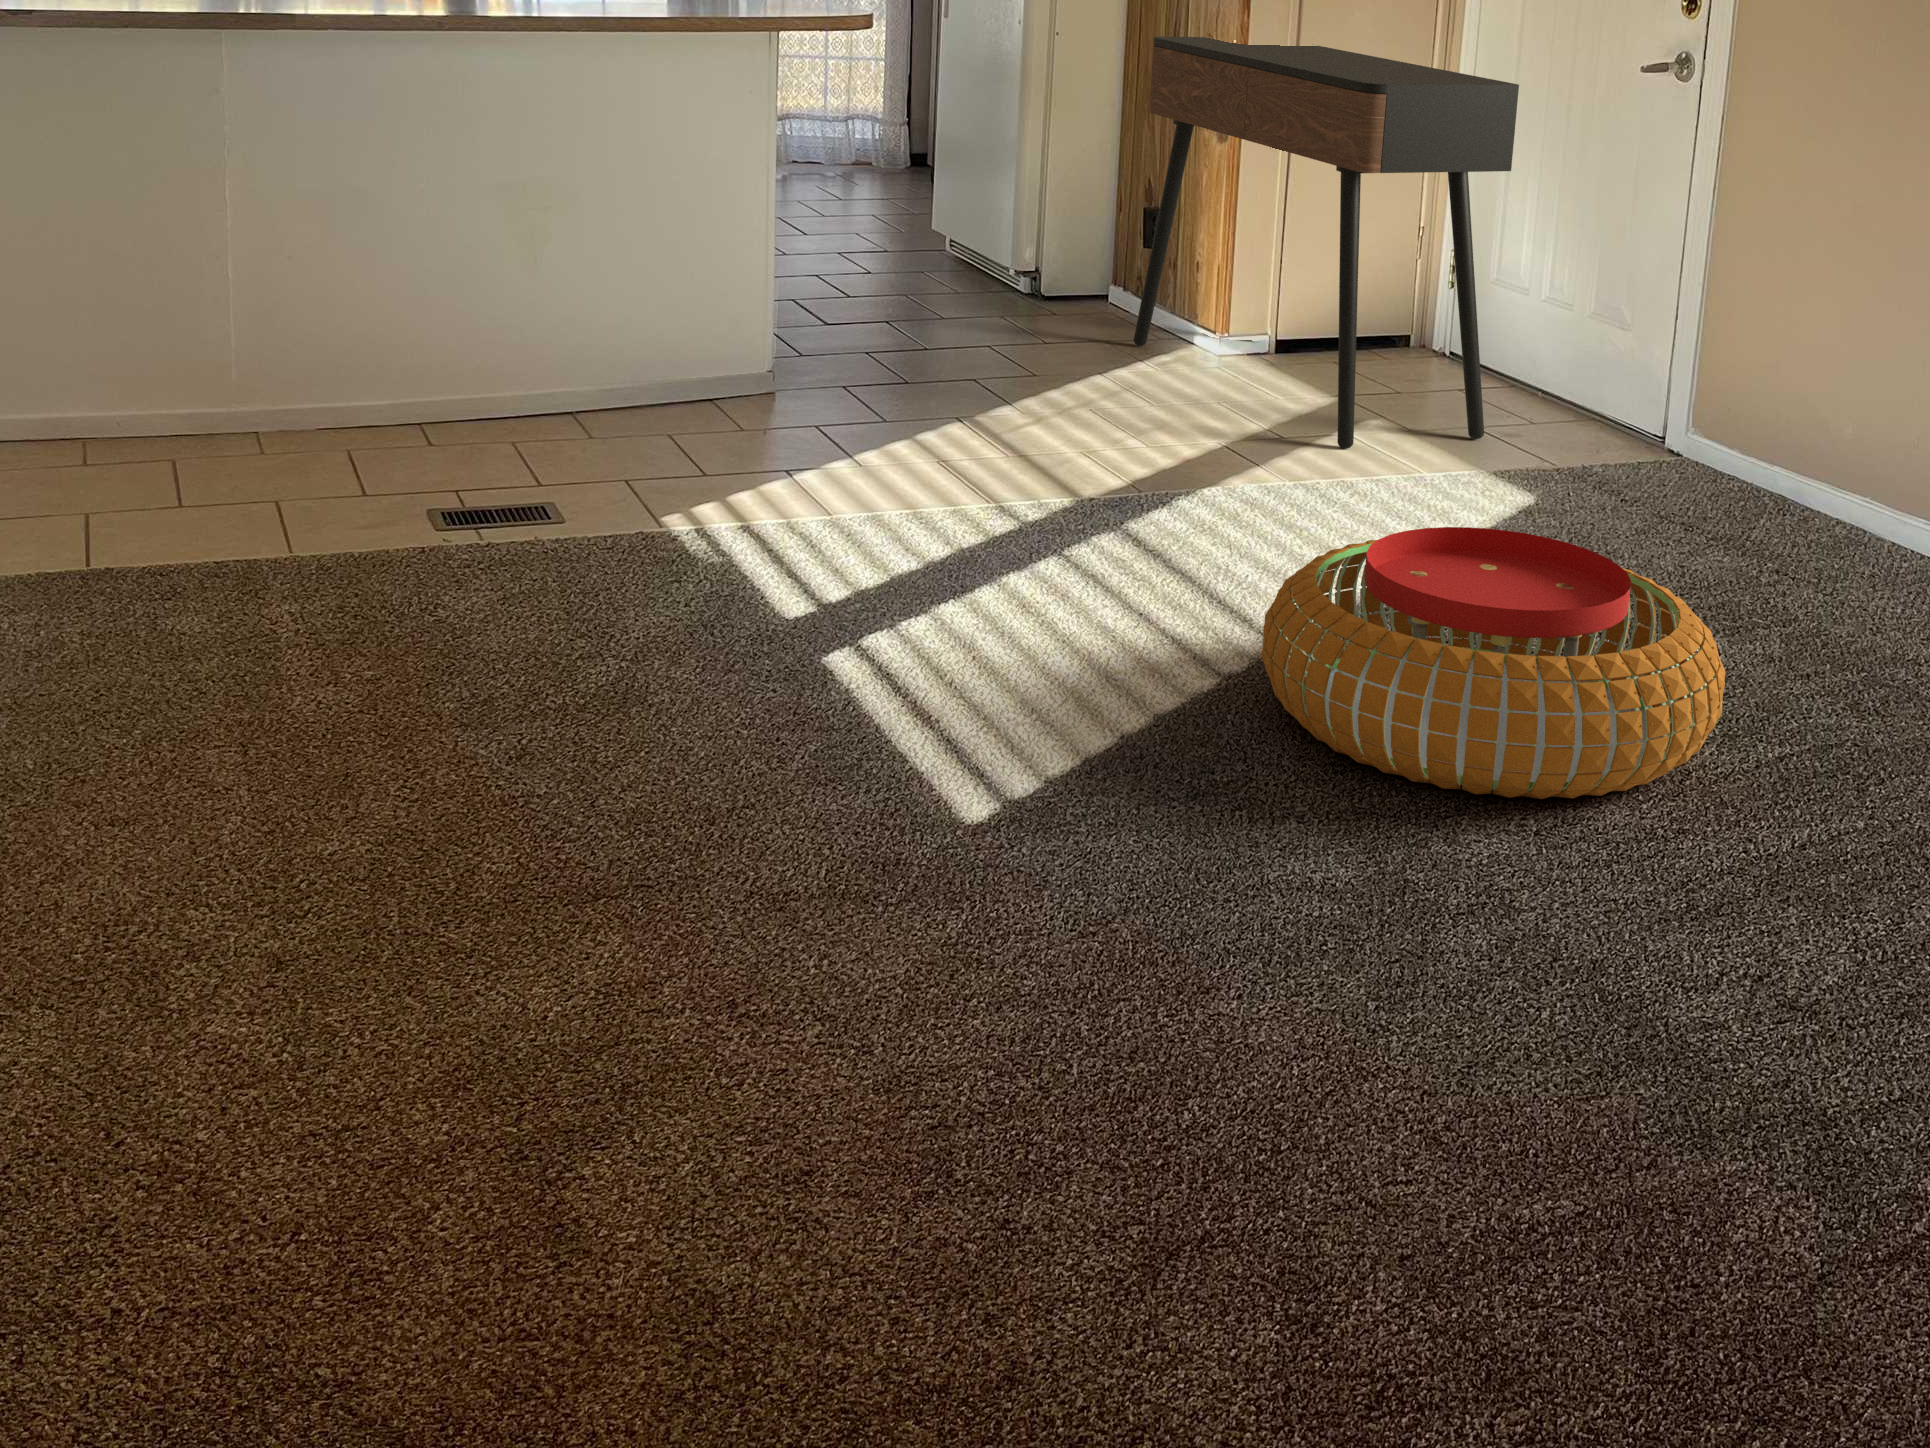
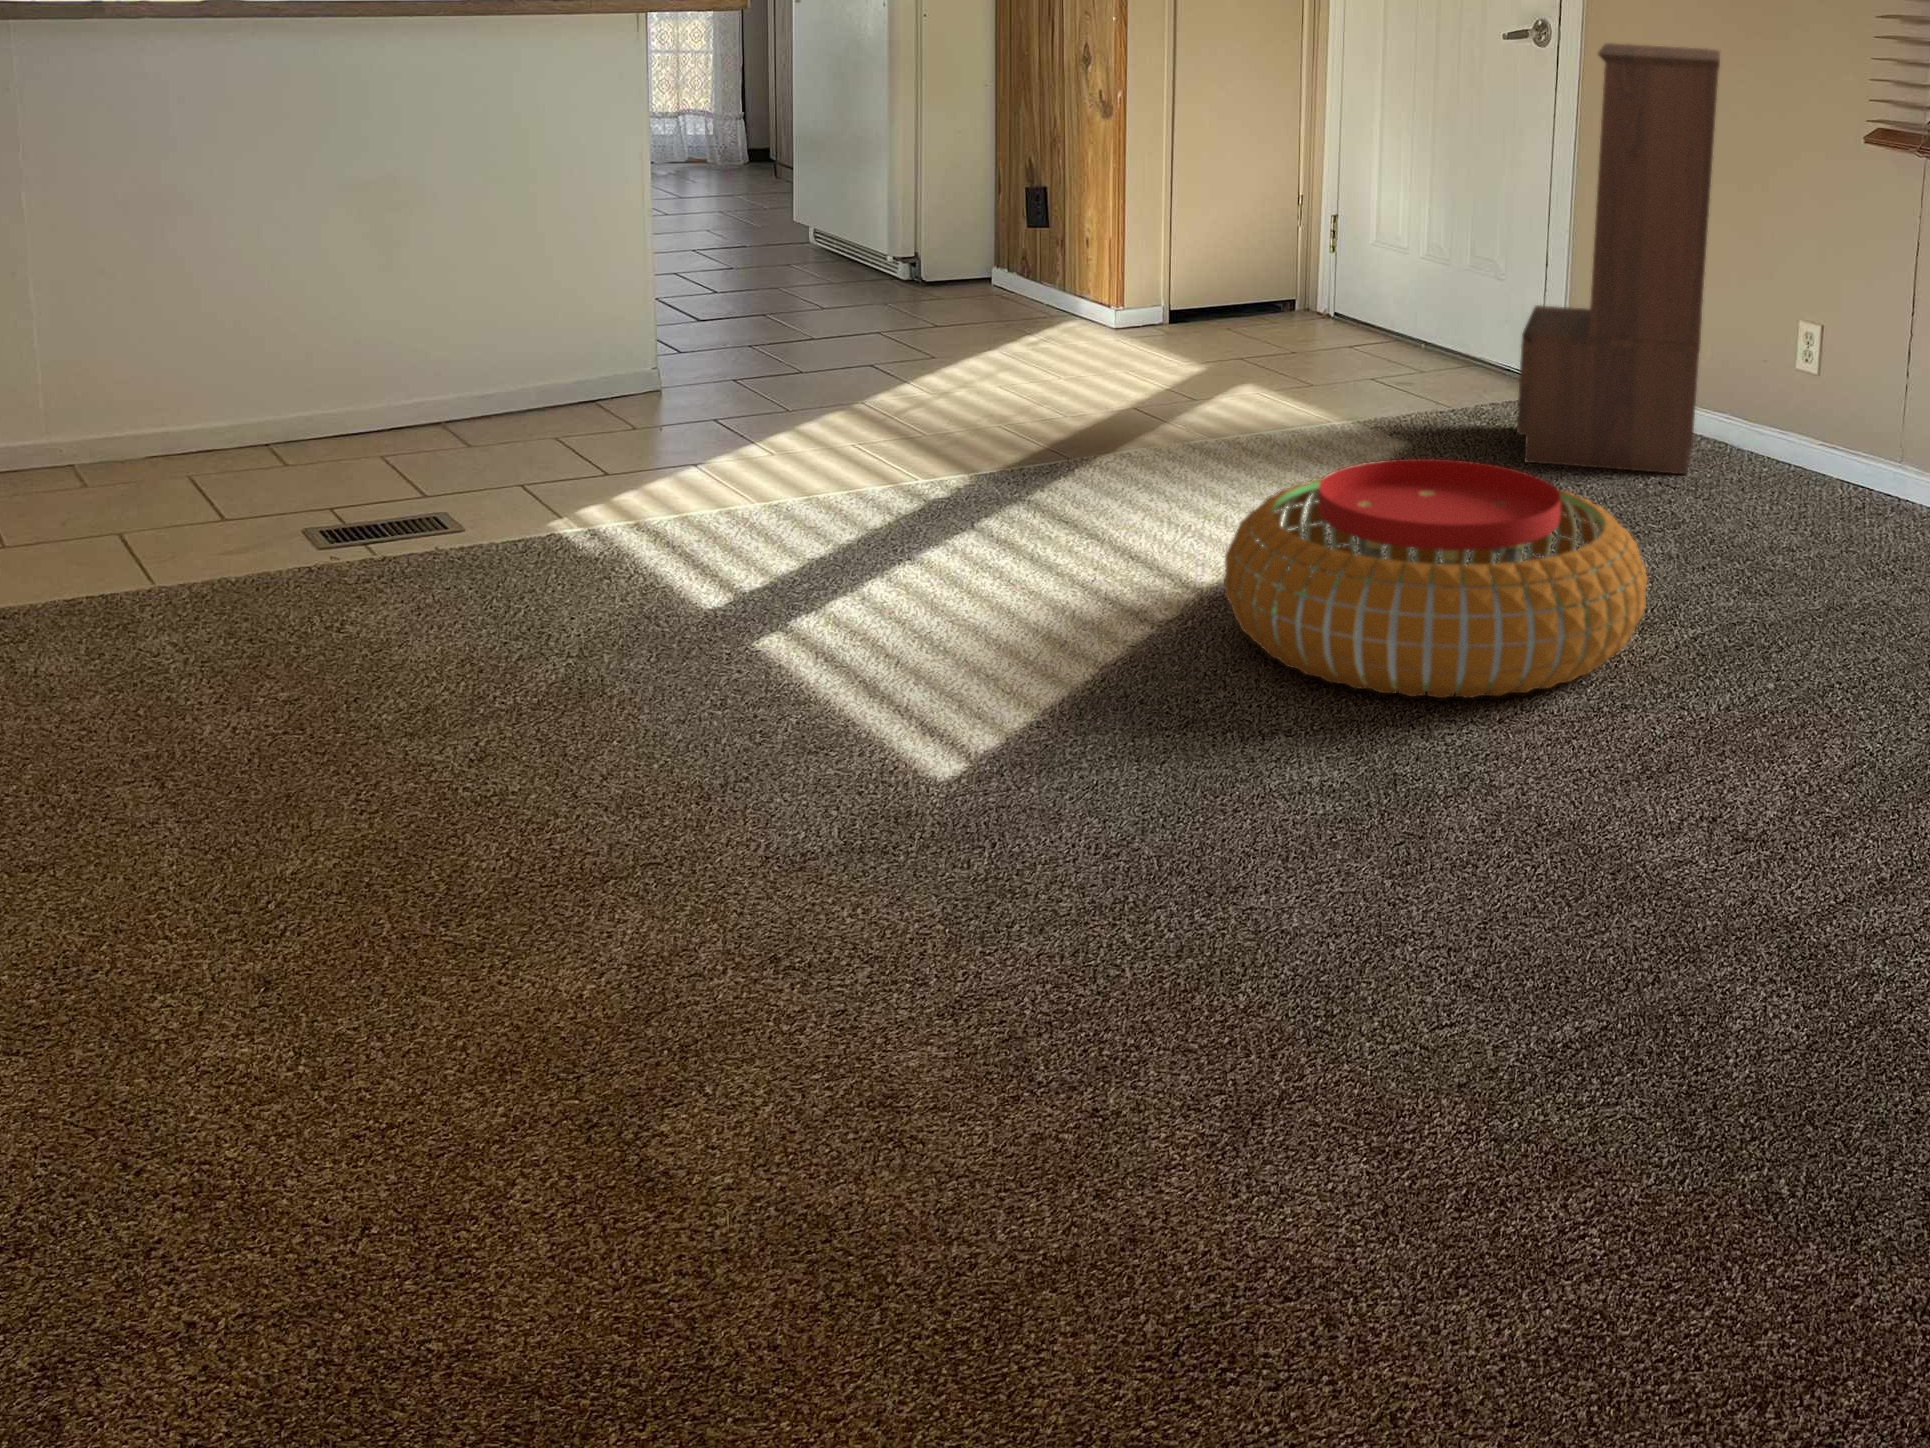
console table: present [1134,37,1519,448] -> none [1024,17,1397,408]
bookshelf: none [1618,82,1877,559] -> present [1517,43,1720,474]

